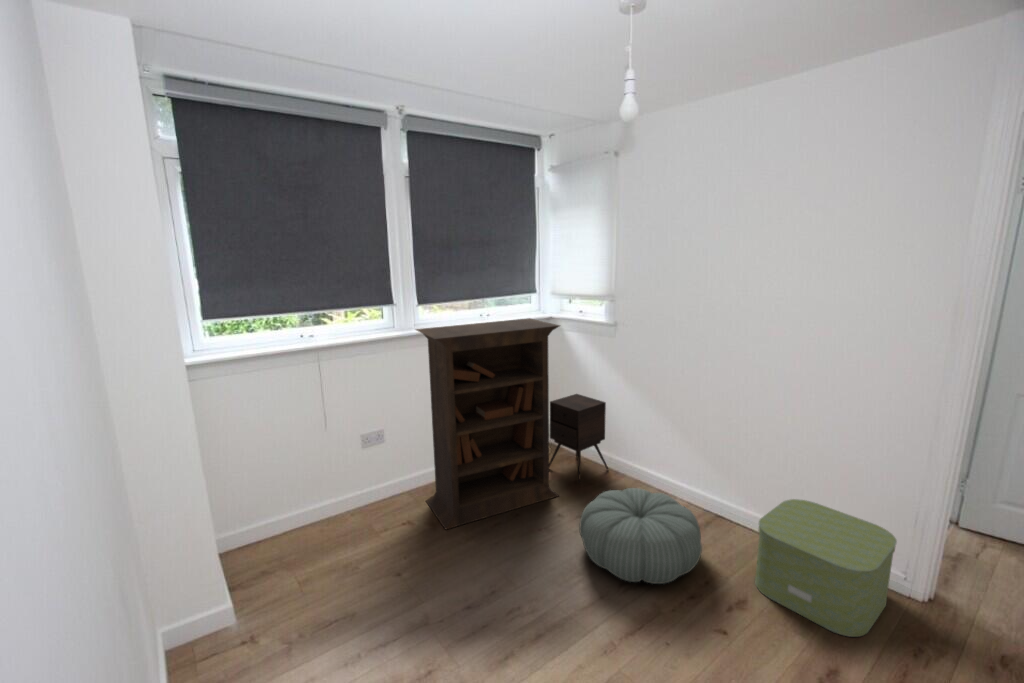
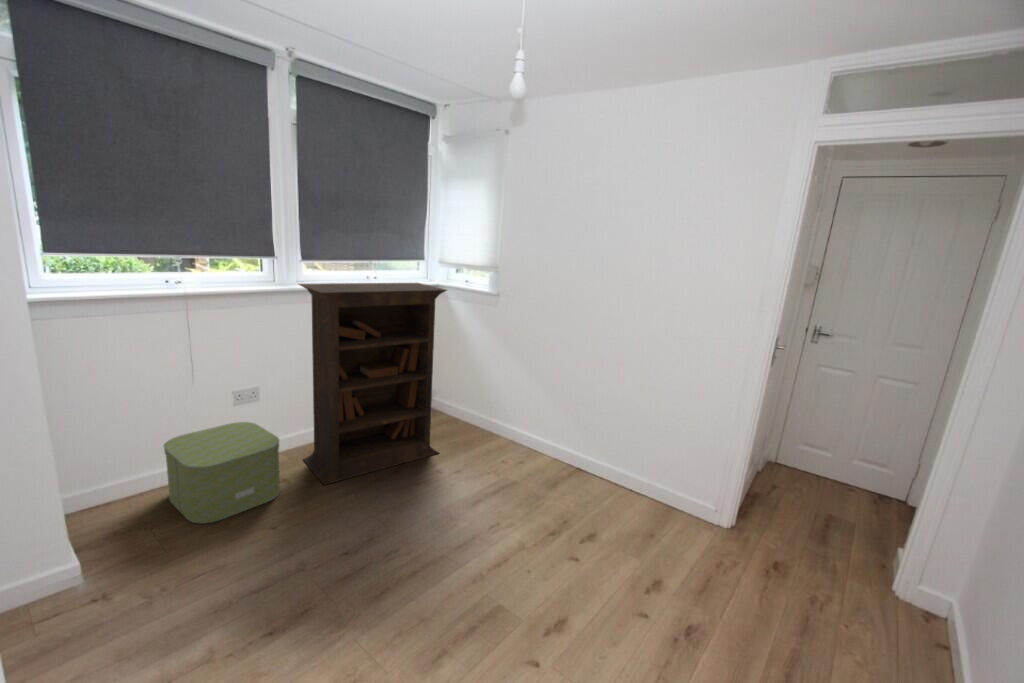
side table: present [549,394,608,483] -> none [429,359,487,442]
pouf: present [579,488,702,584] -> none [457,441,563,521]
storage box: present [755,499,897,637] -> present [164,422,280,524]

